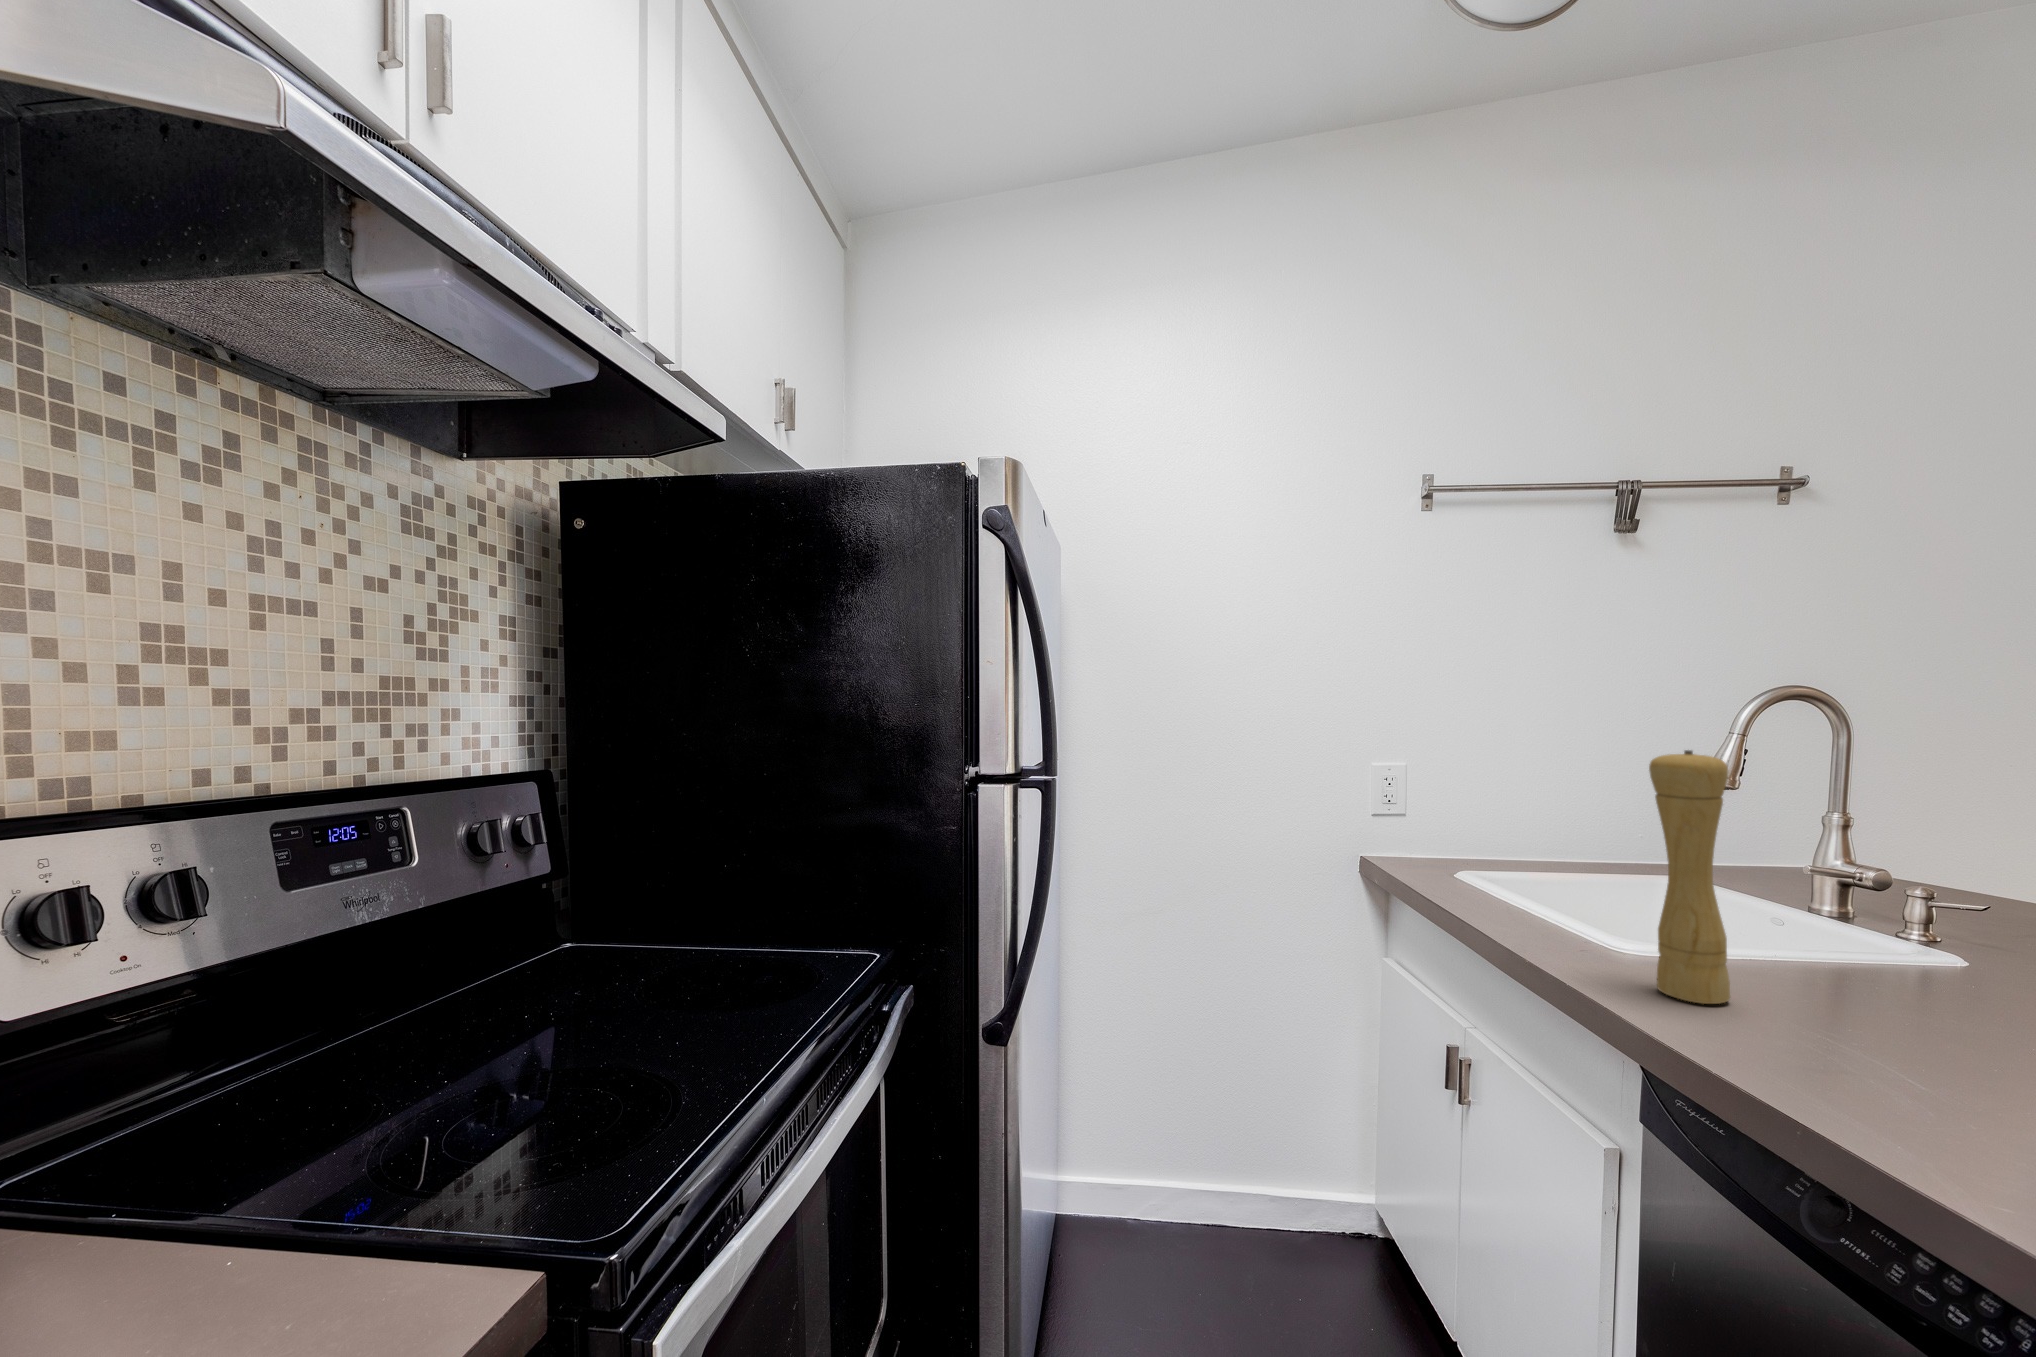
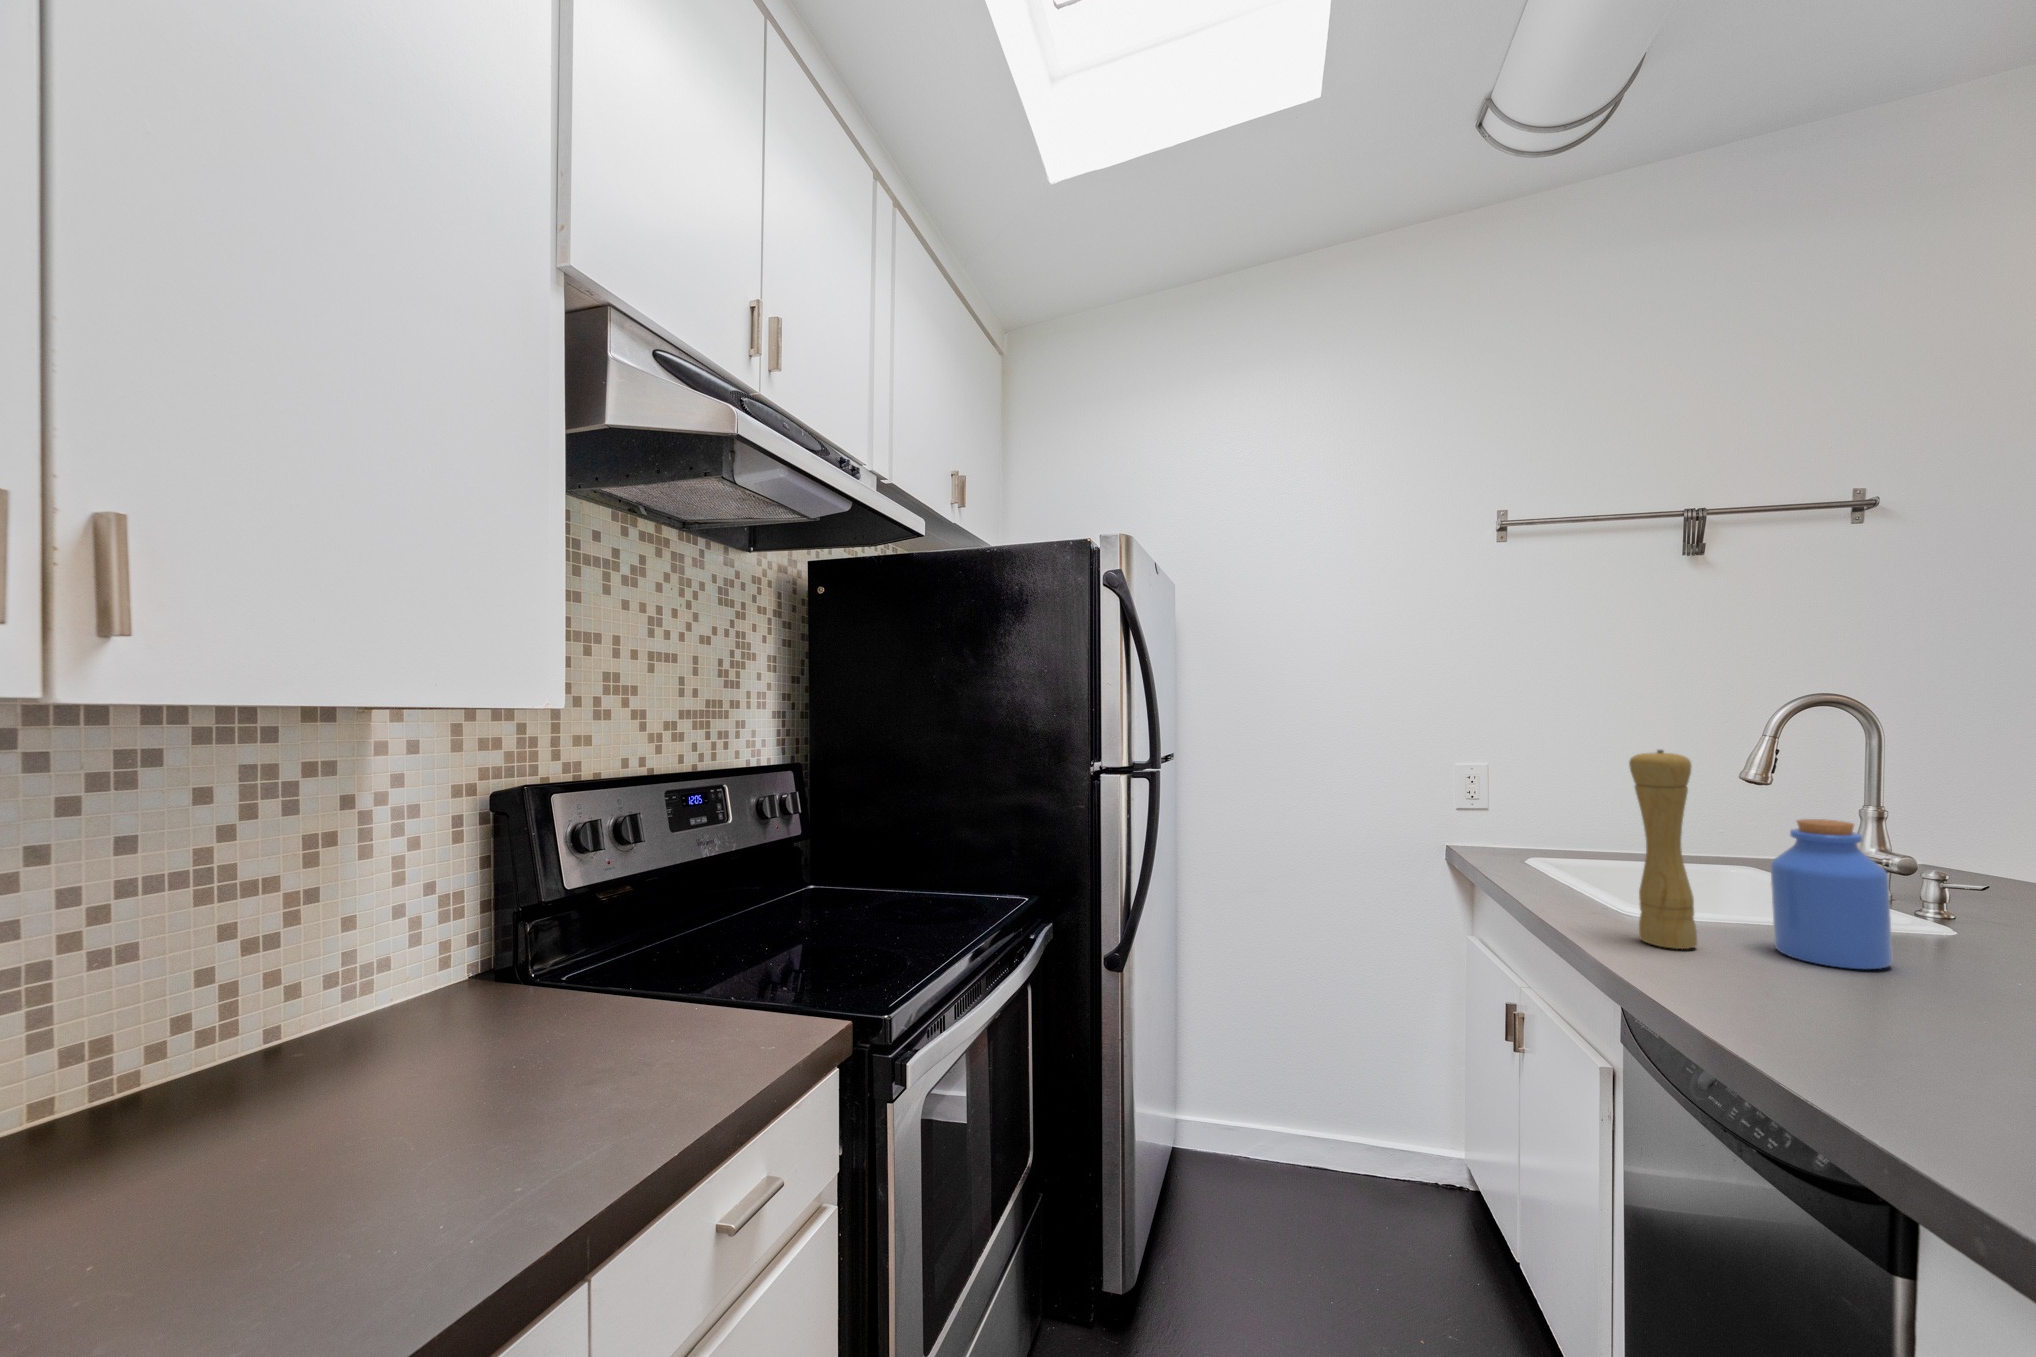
jar: none [1807,836,1958,1026] -> present [1771,819,1893,969]

